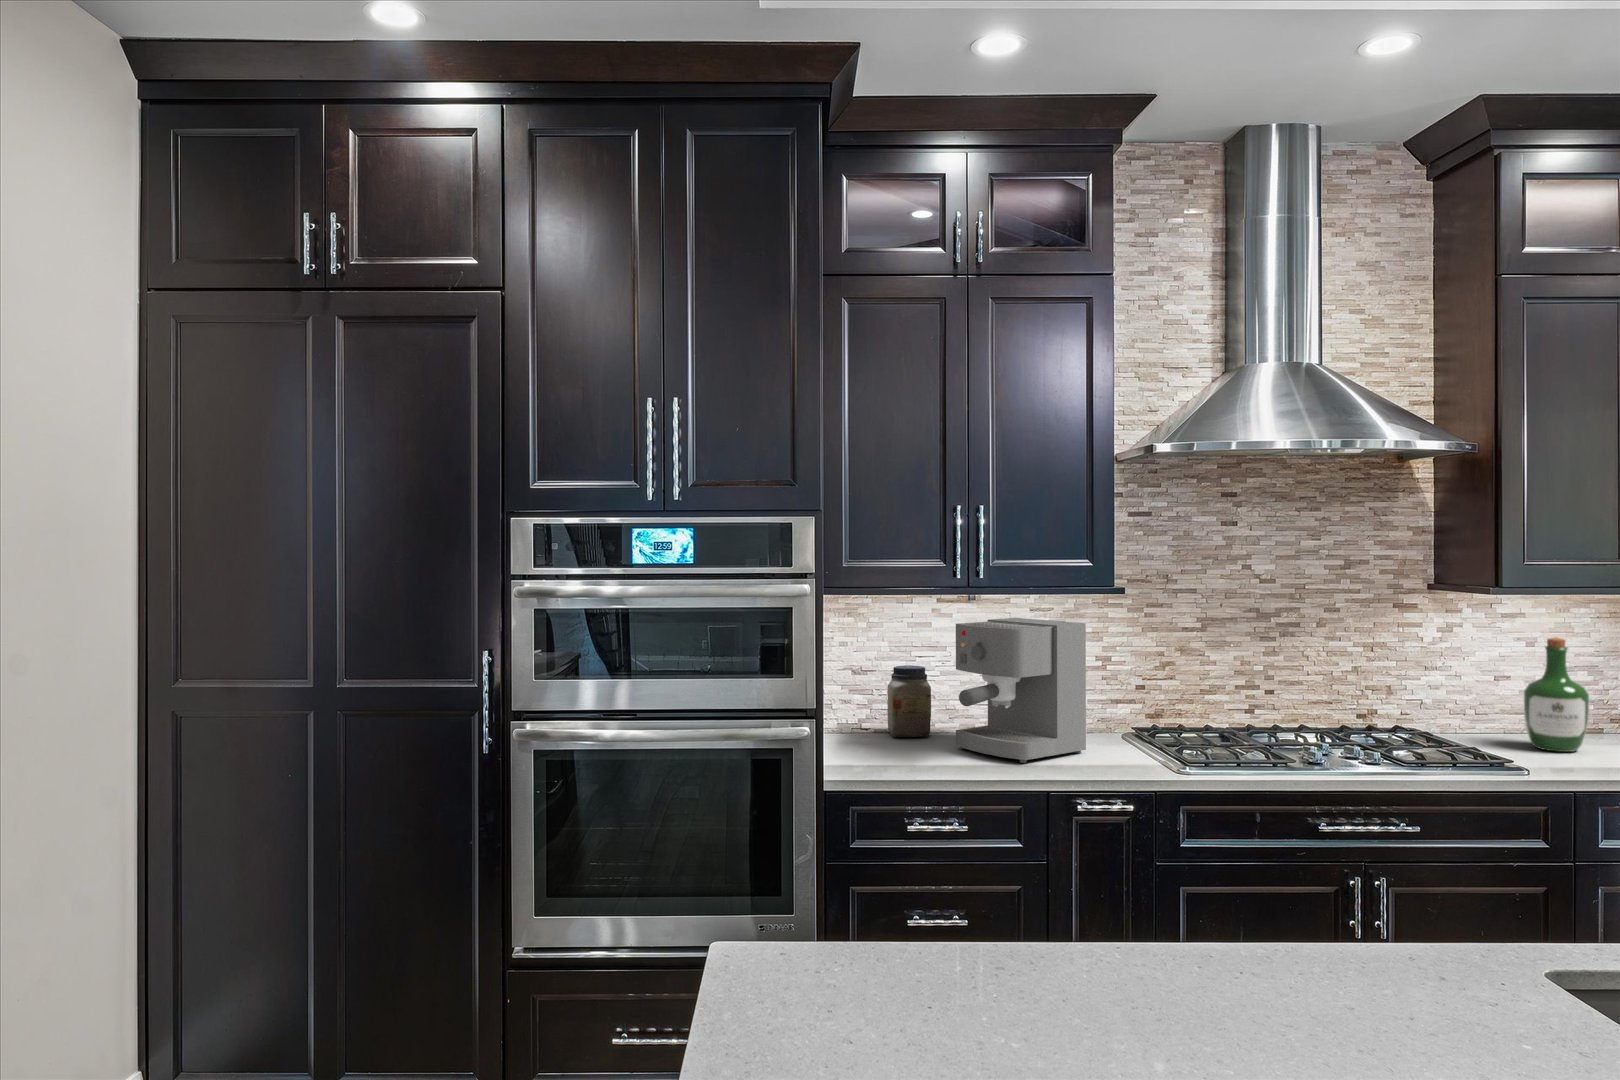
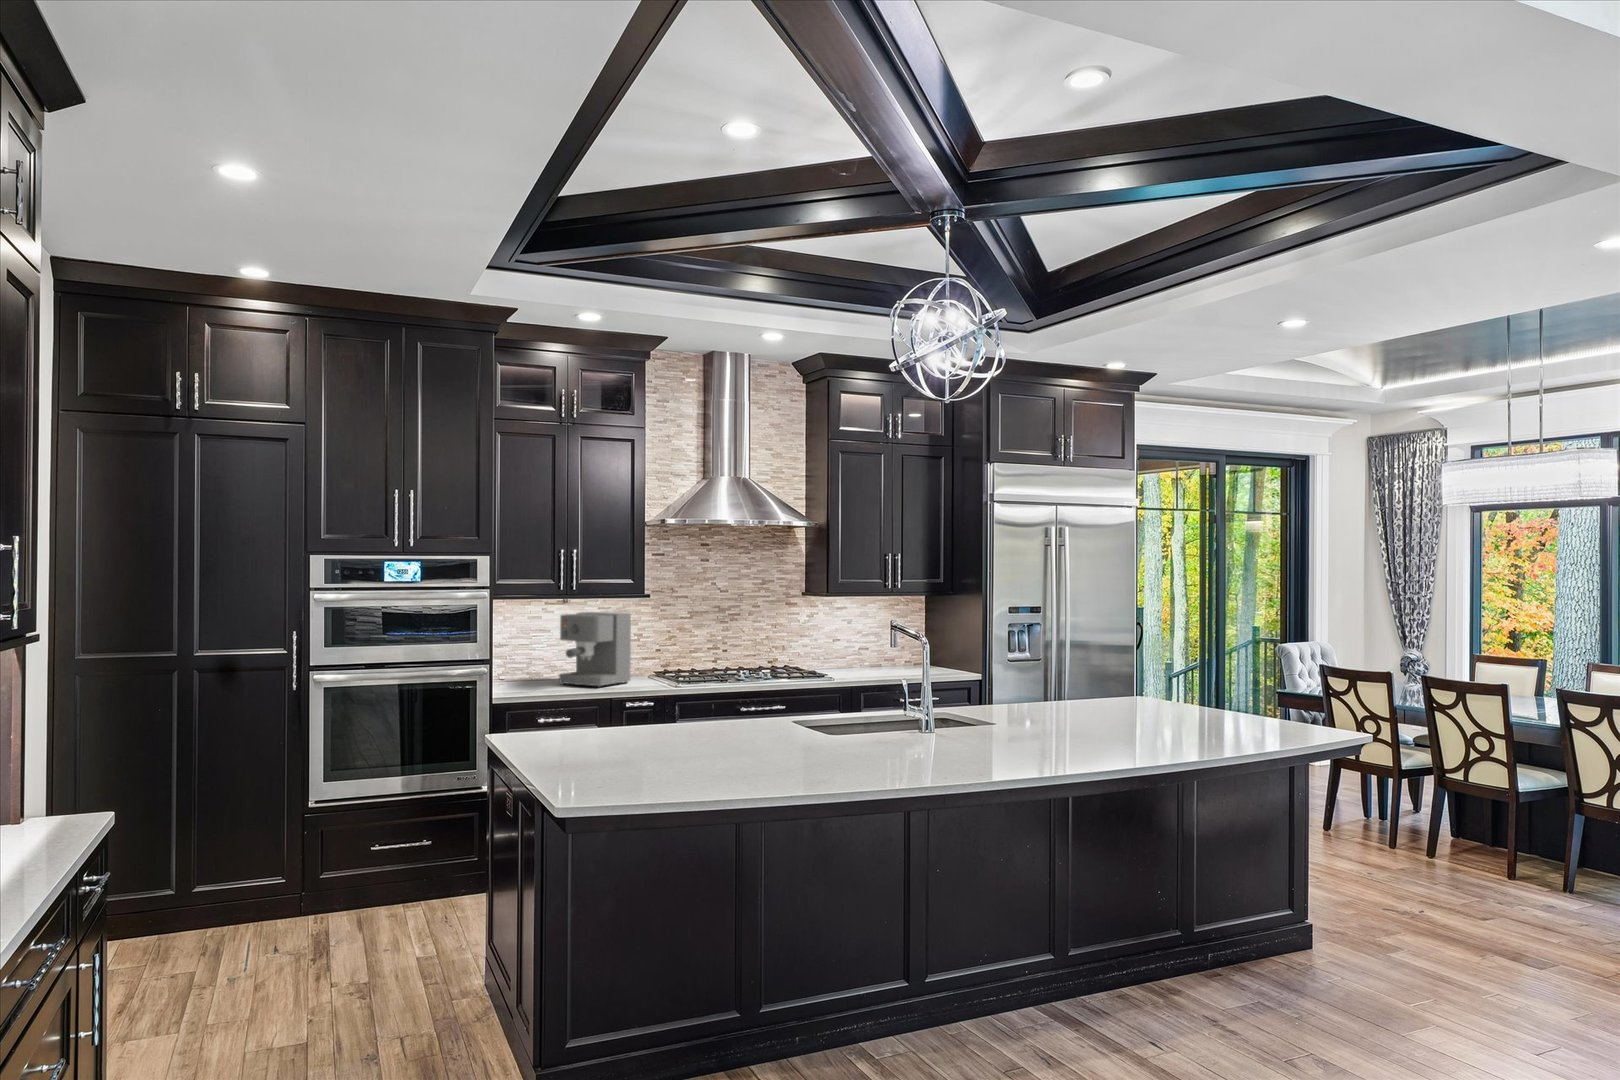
wine bottle: present [1524,637,1589,752] -> none [840,617,867,673]
jar: present [887,665,931,737] -> none [516,640,543,682]

